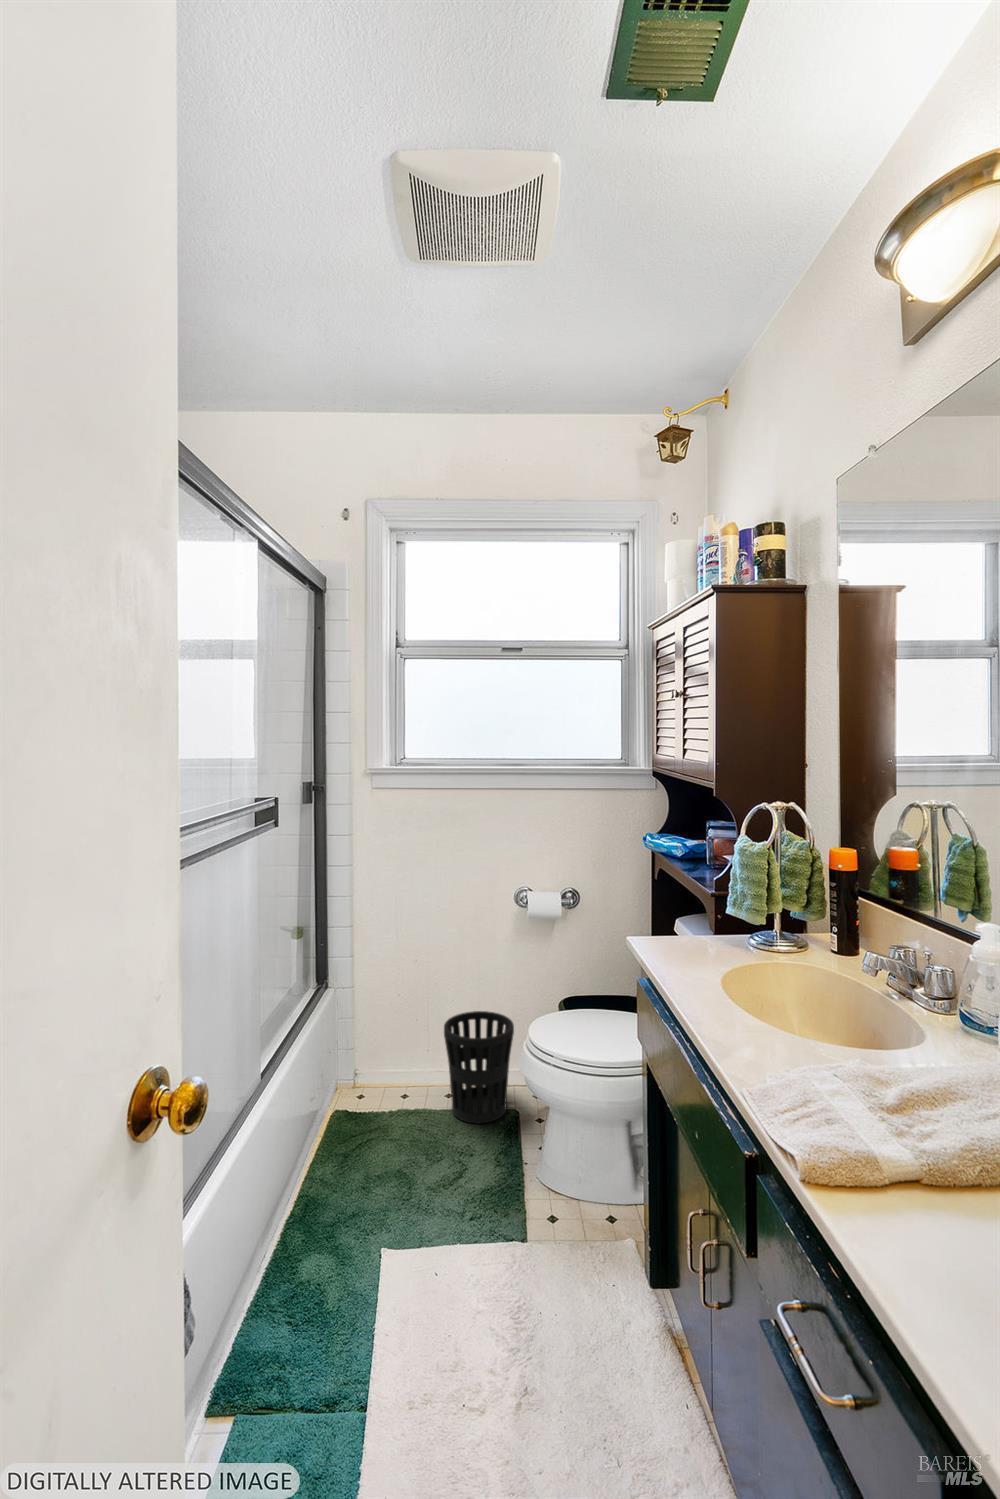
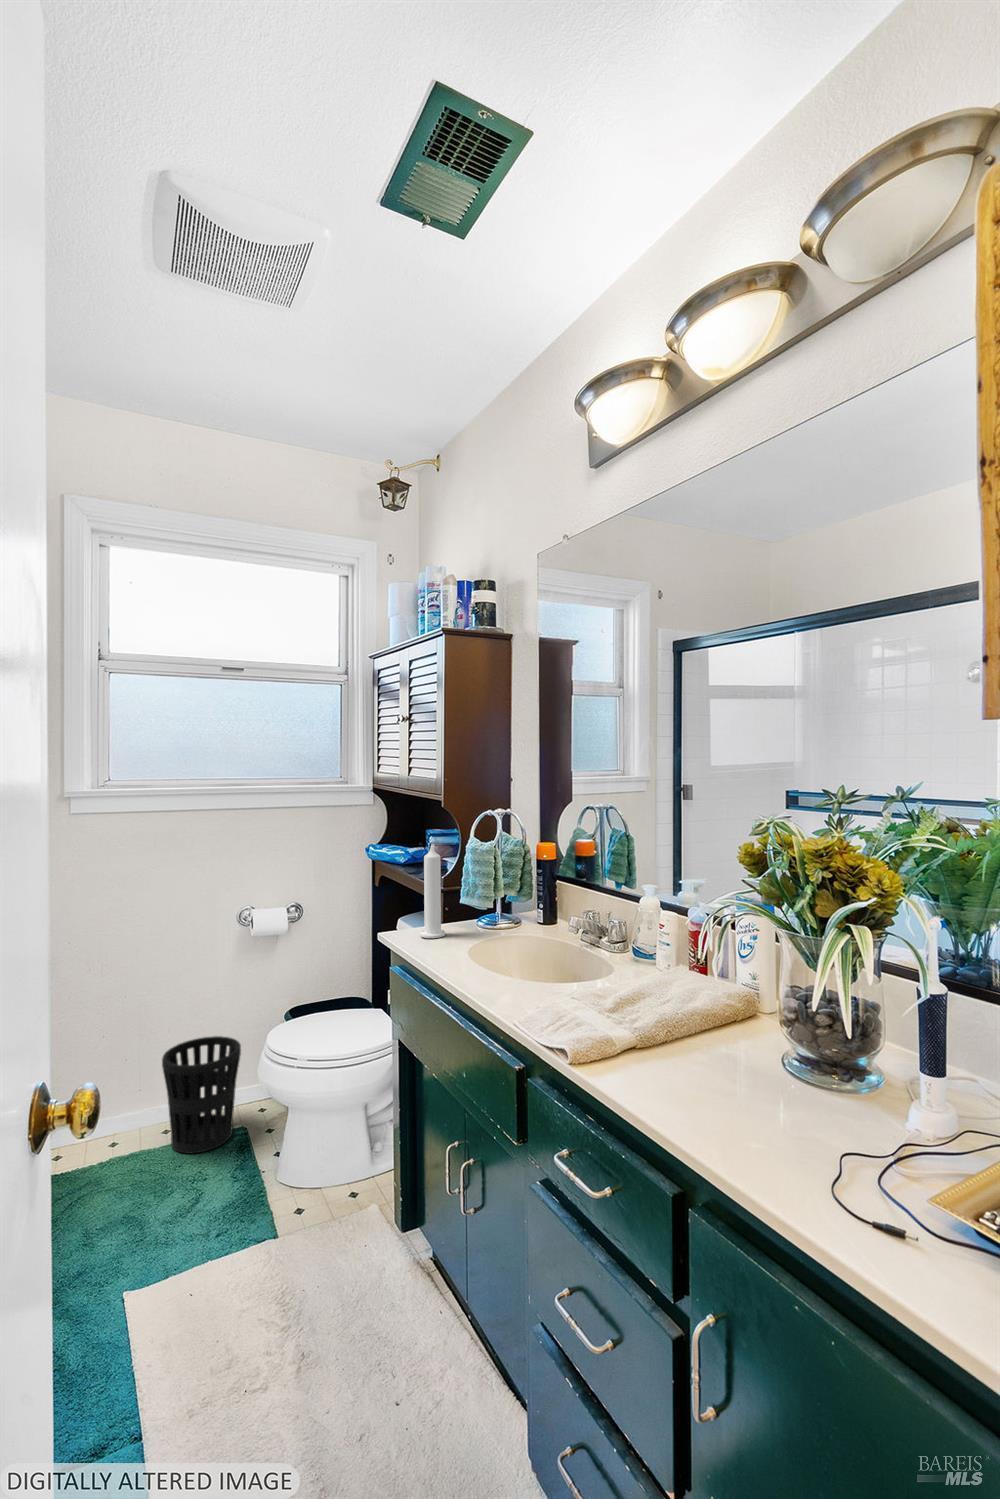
candle: none [673,840,705,952] -> present [420,844,446,938]

